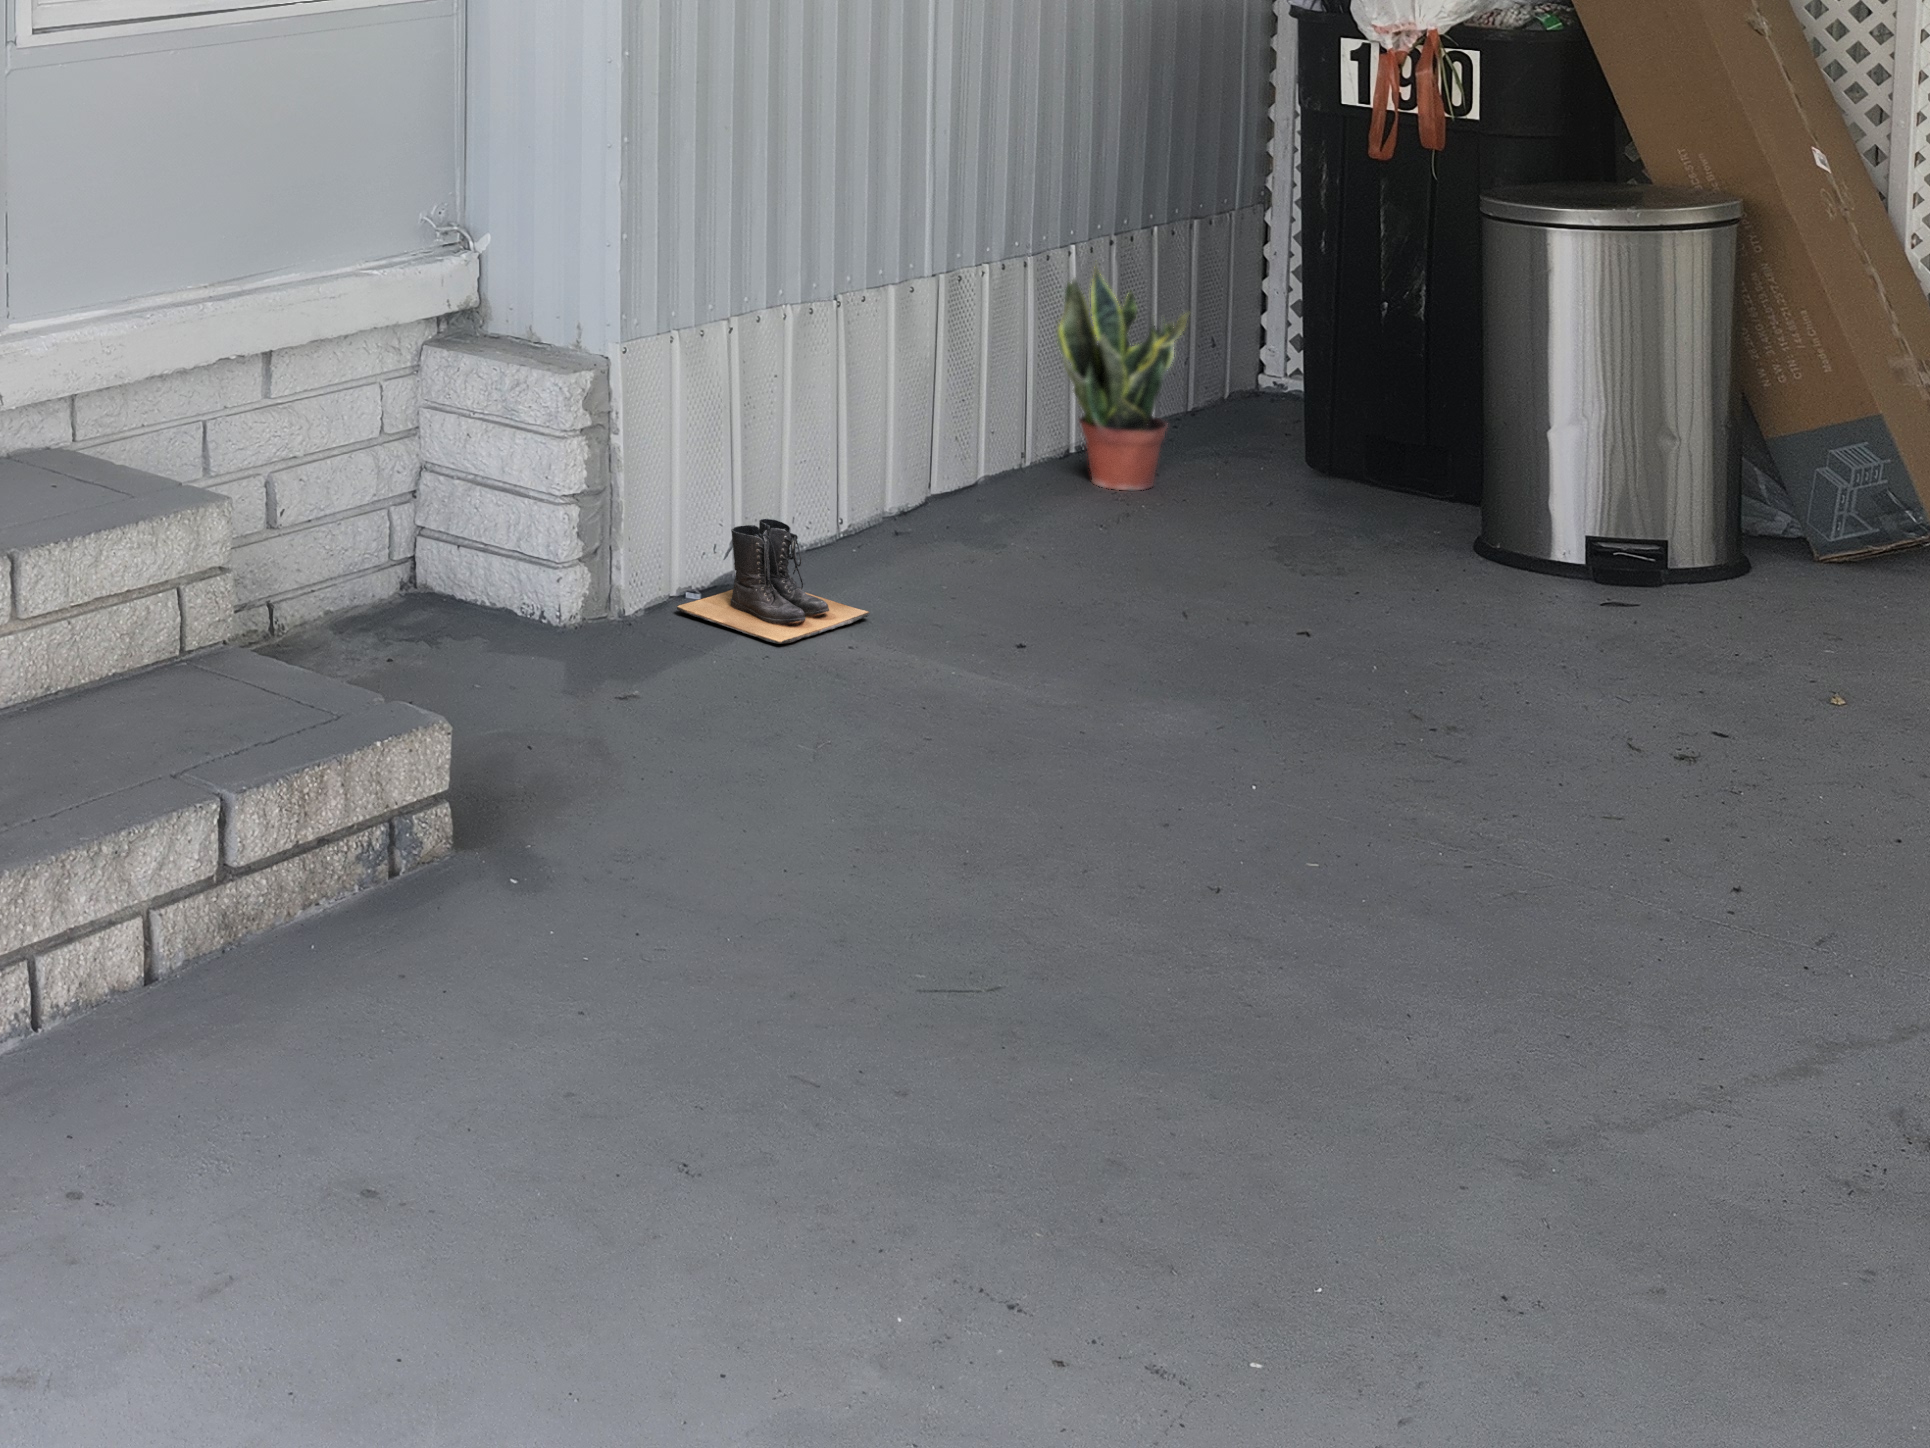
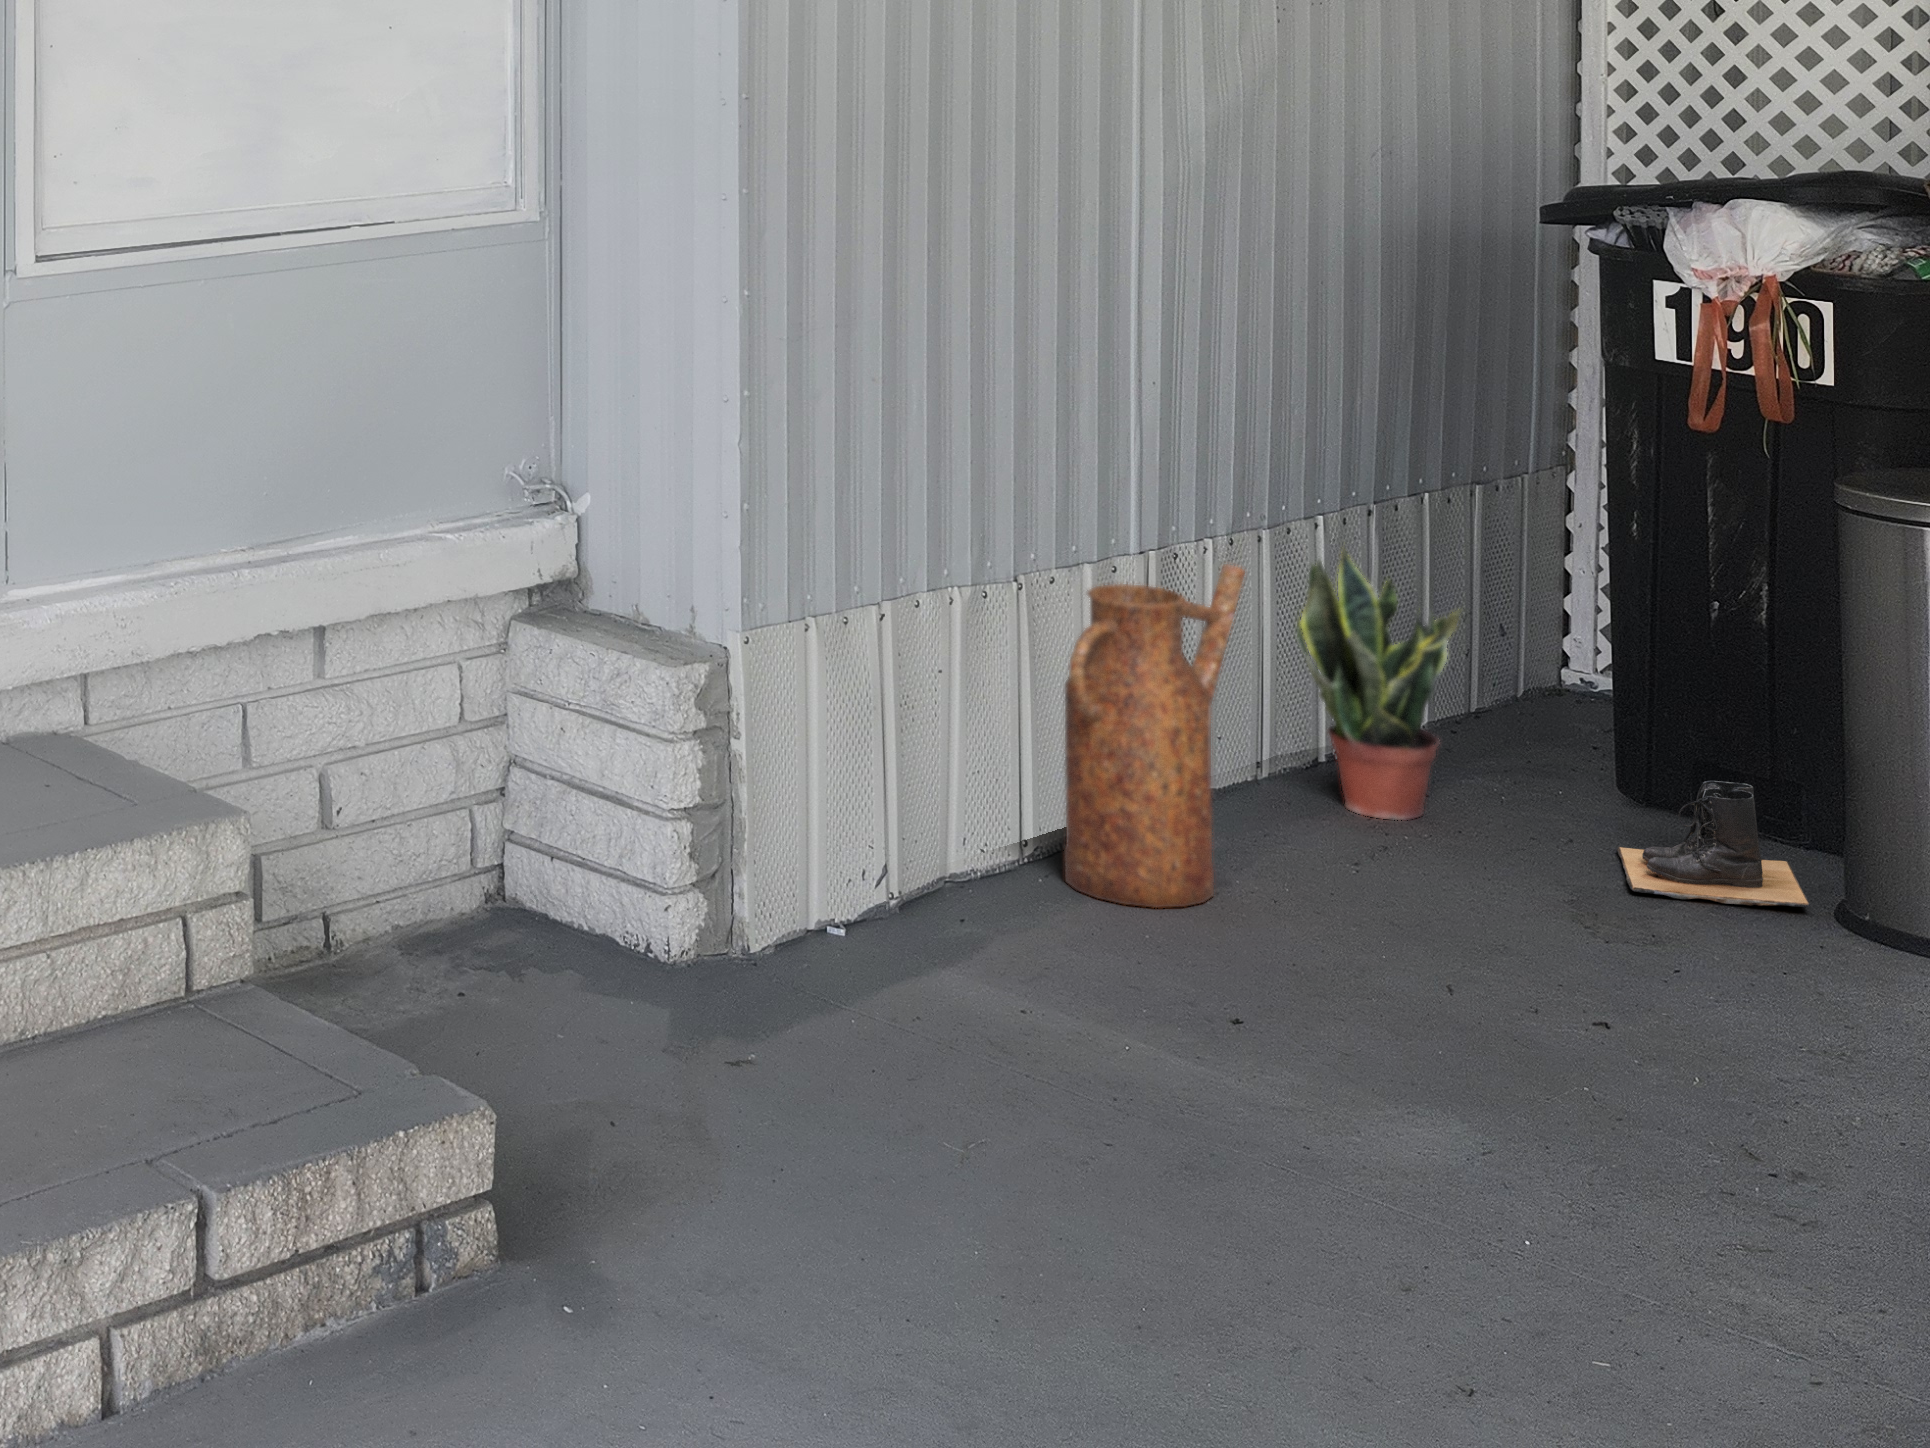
watering can: none [874,280,1021,564] -> present [1065,564,1245,908]
boots: present [677,519,870,644] -> present [1617,781,1809,907]

